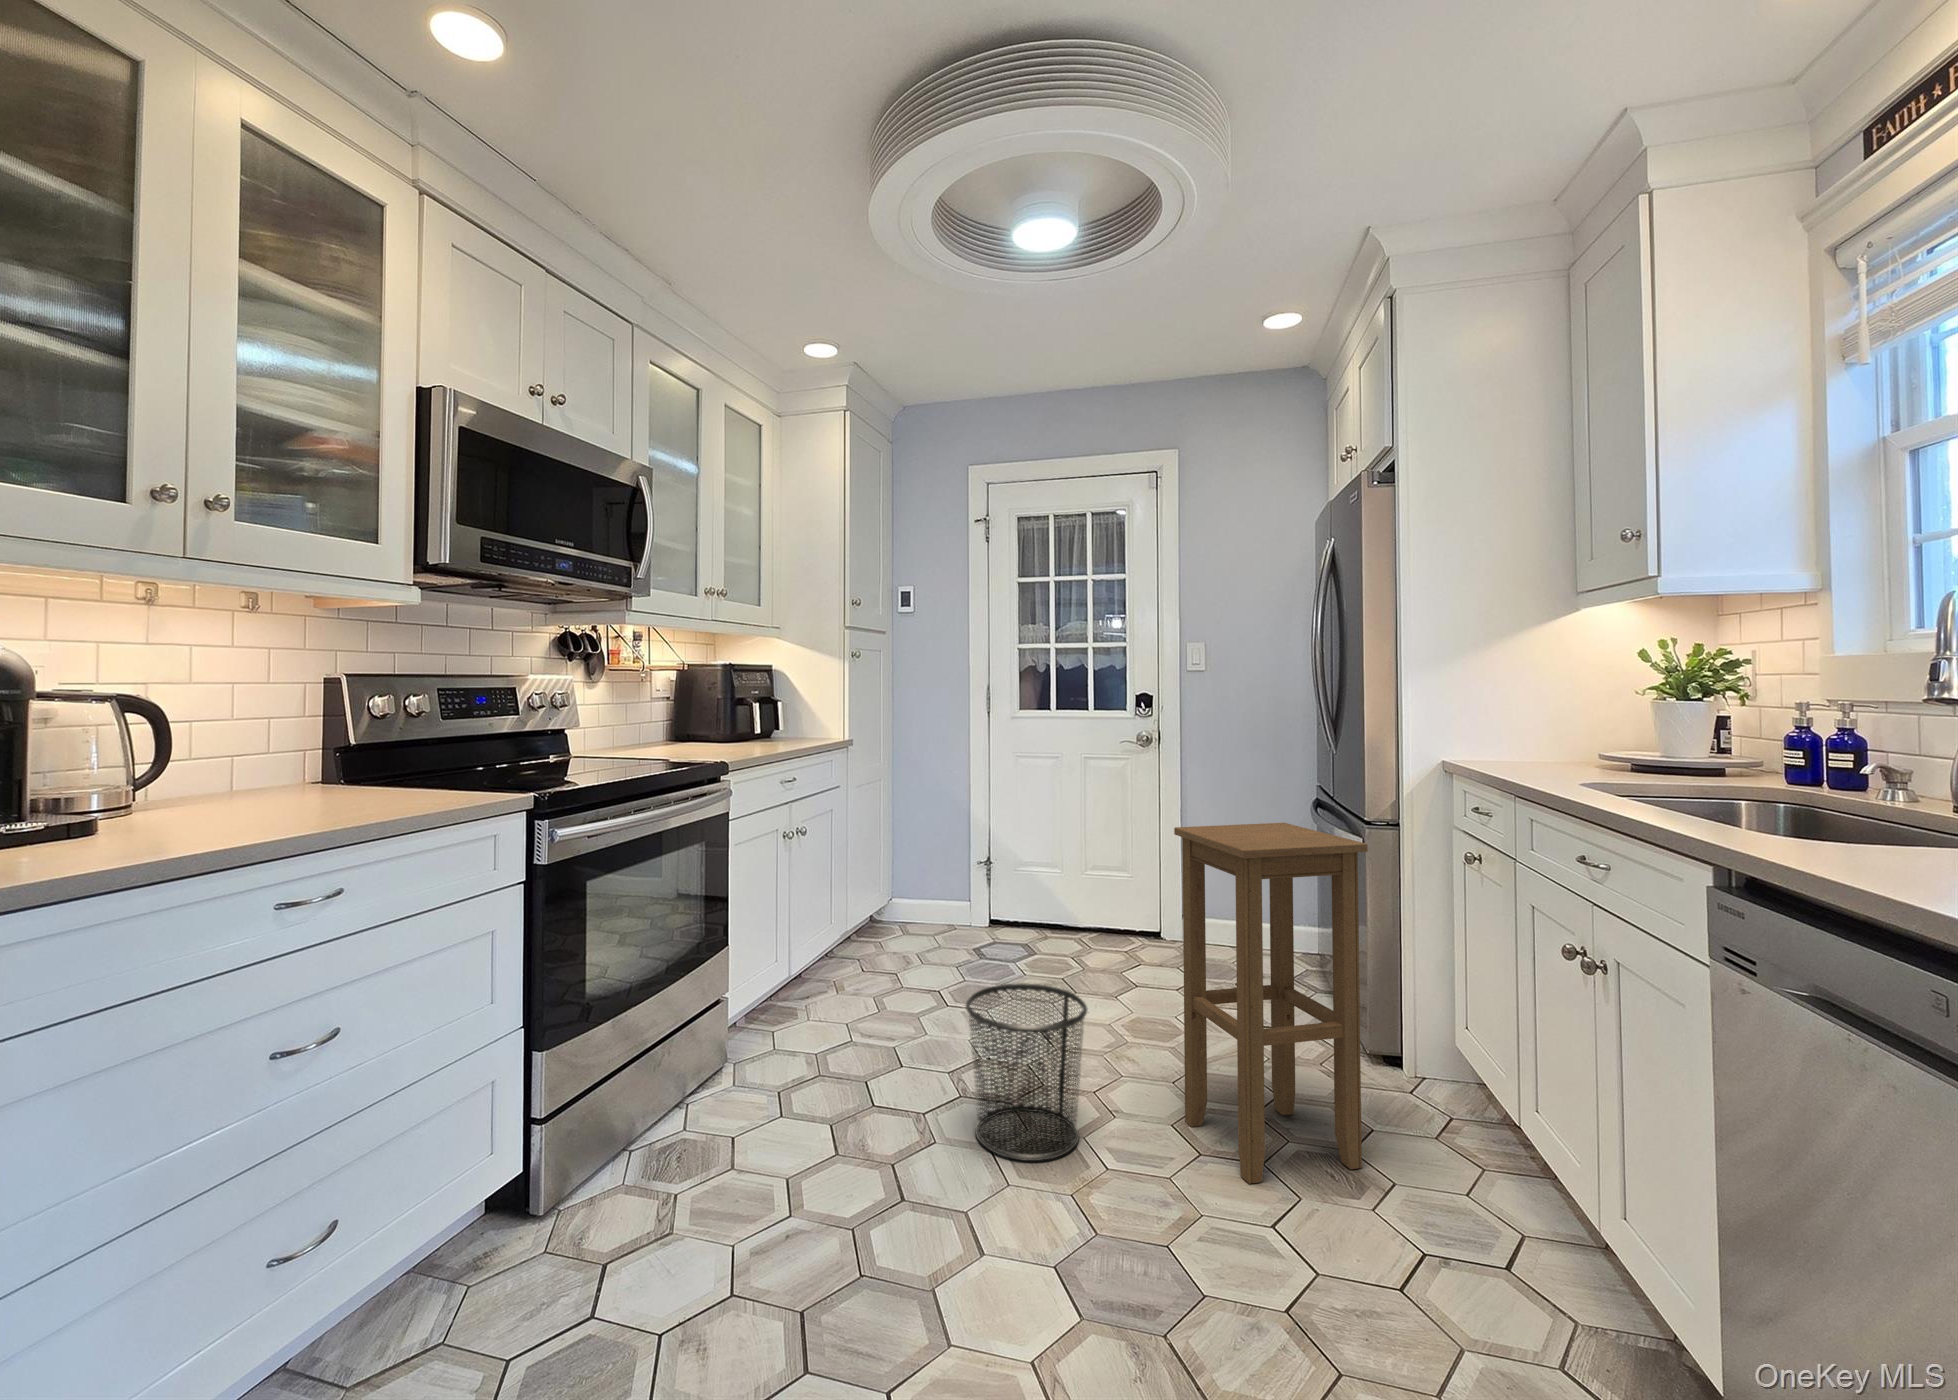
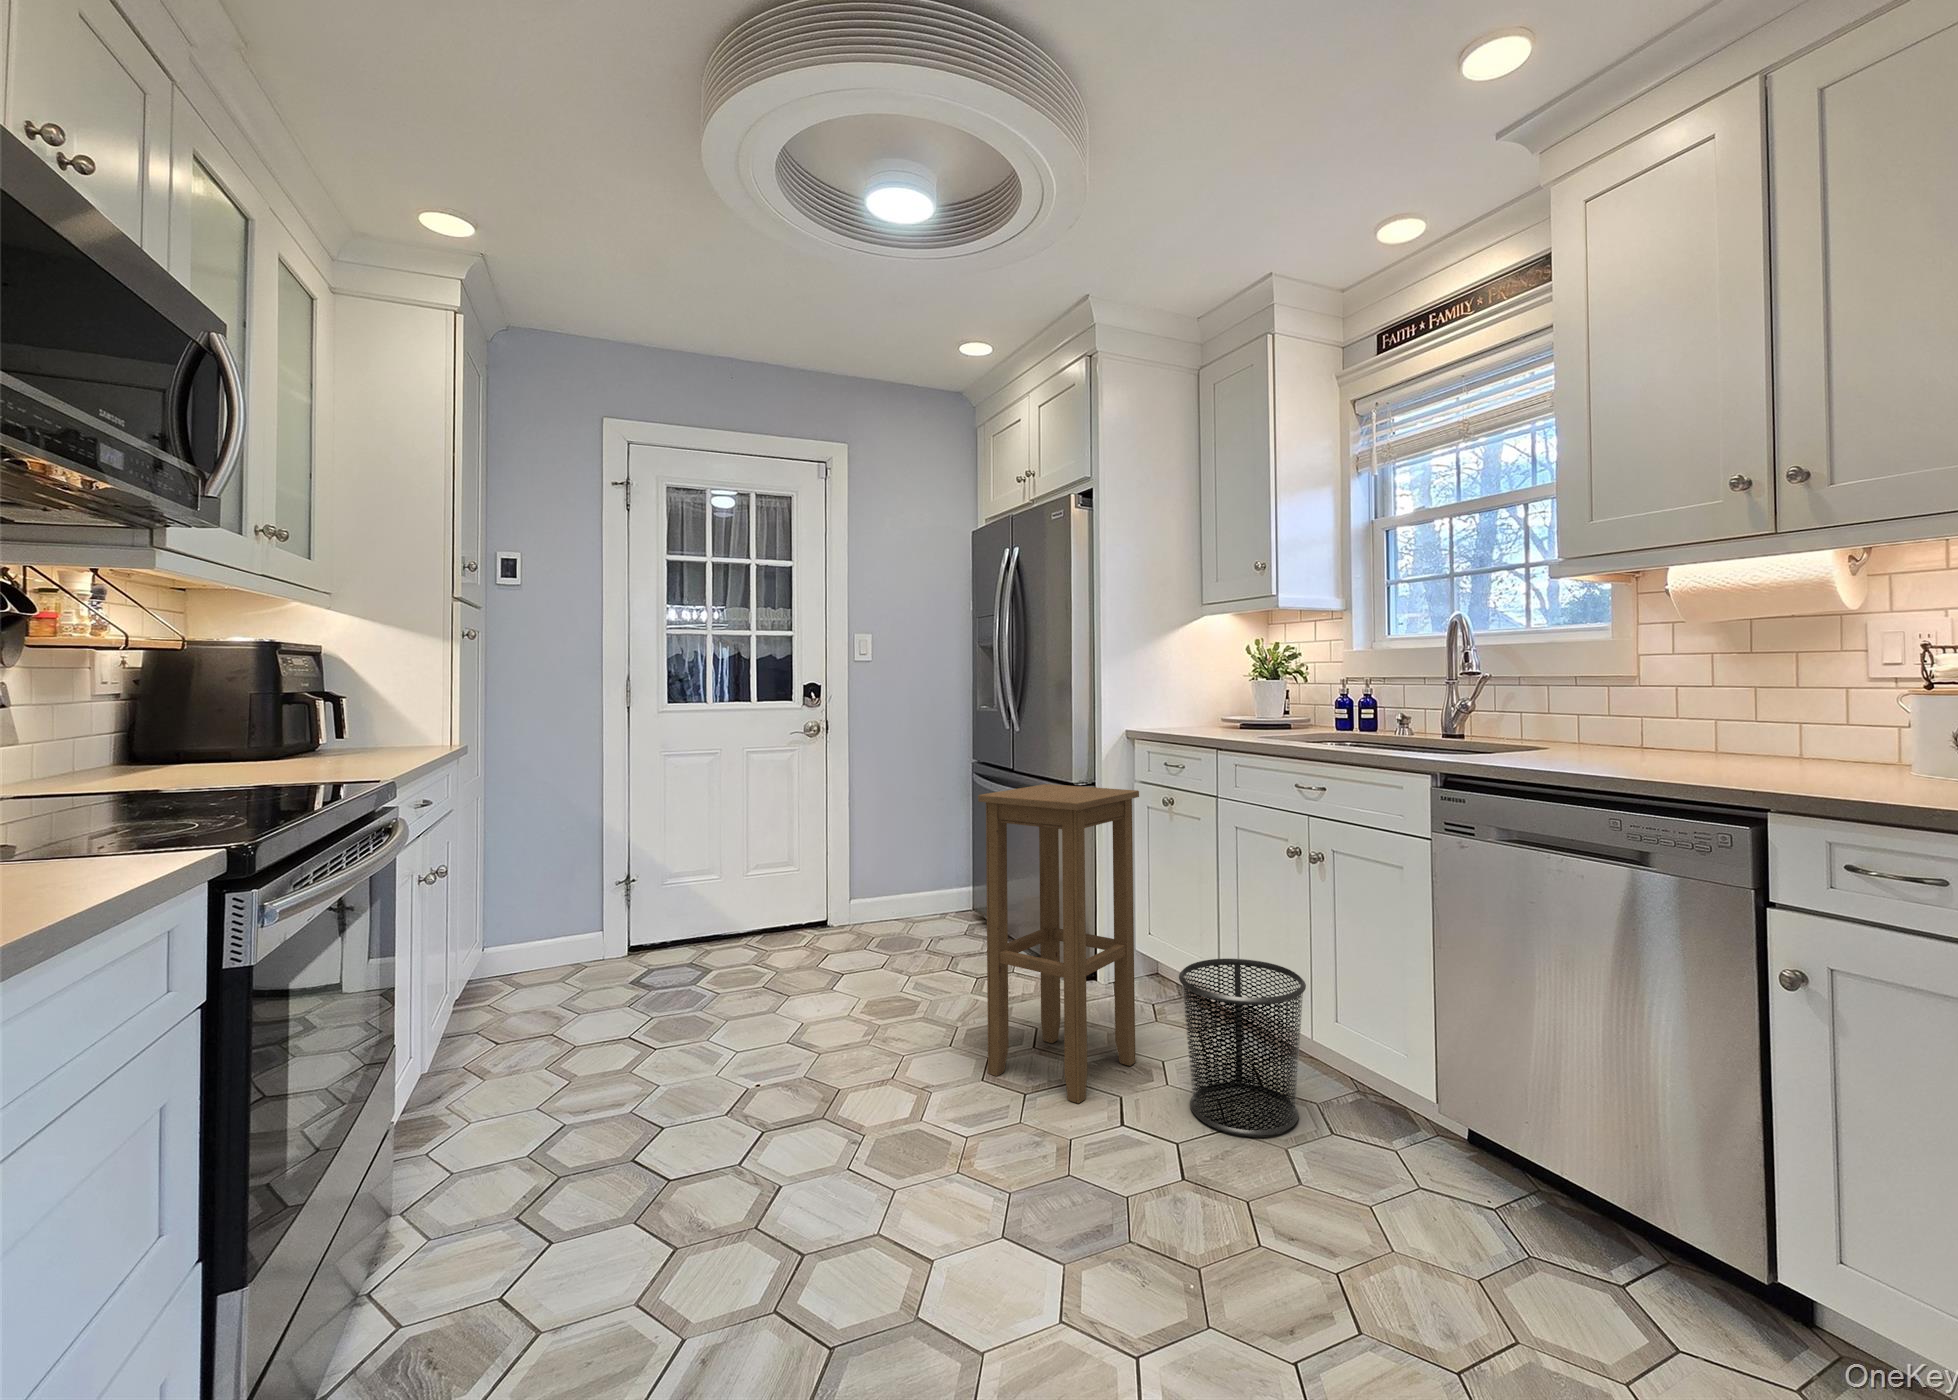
waste bin: present [966,983,1087,1161] -> present [1179,959,1306,1137]

